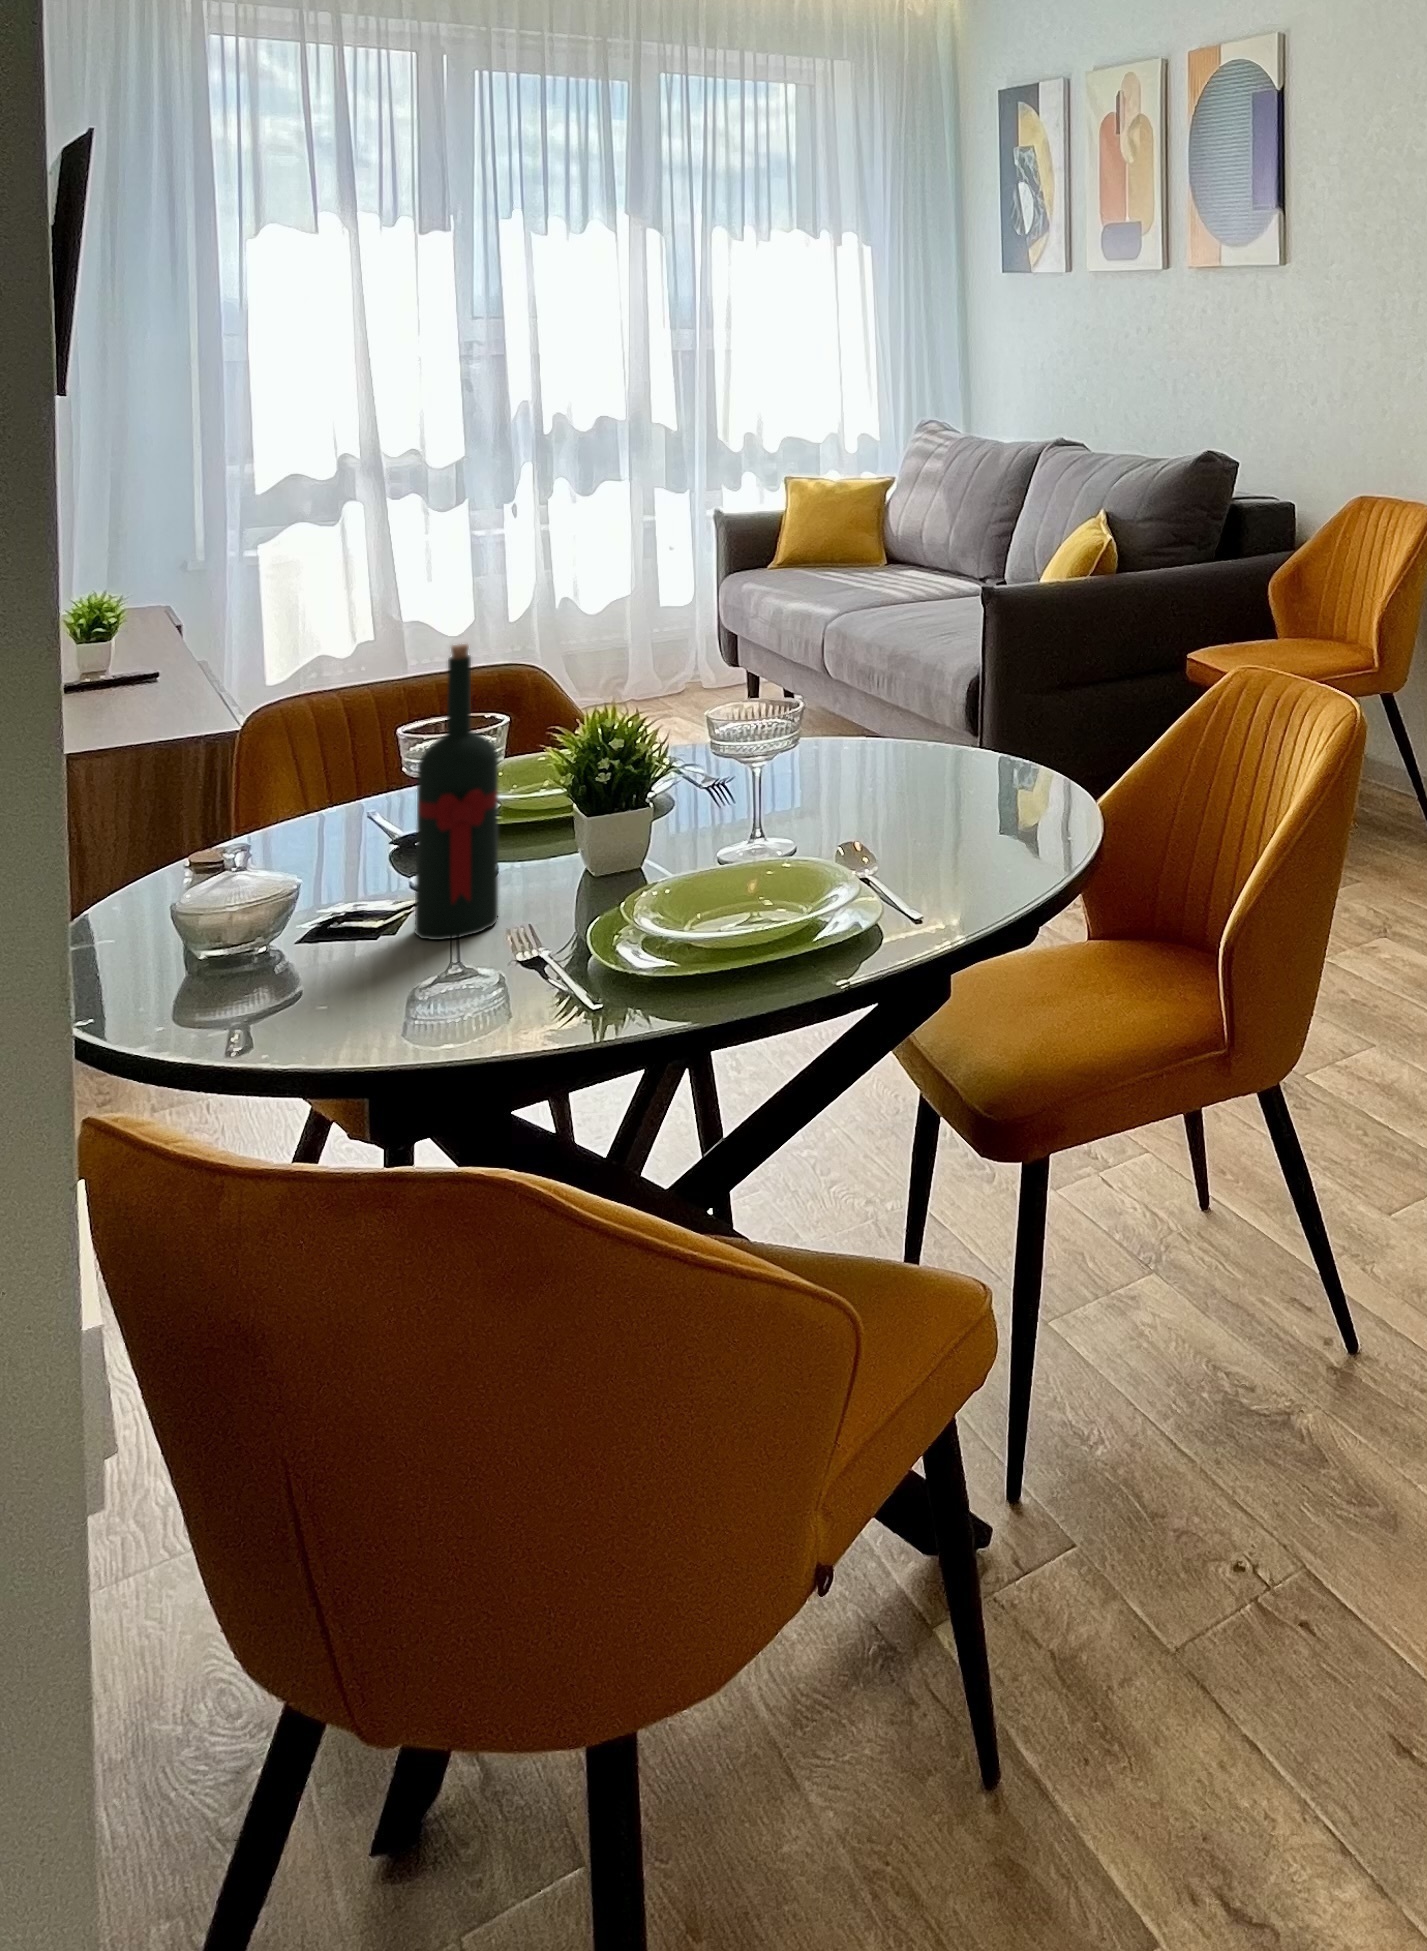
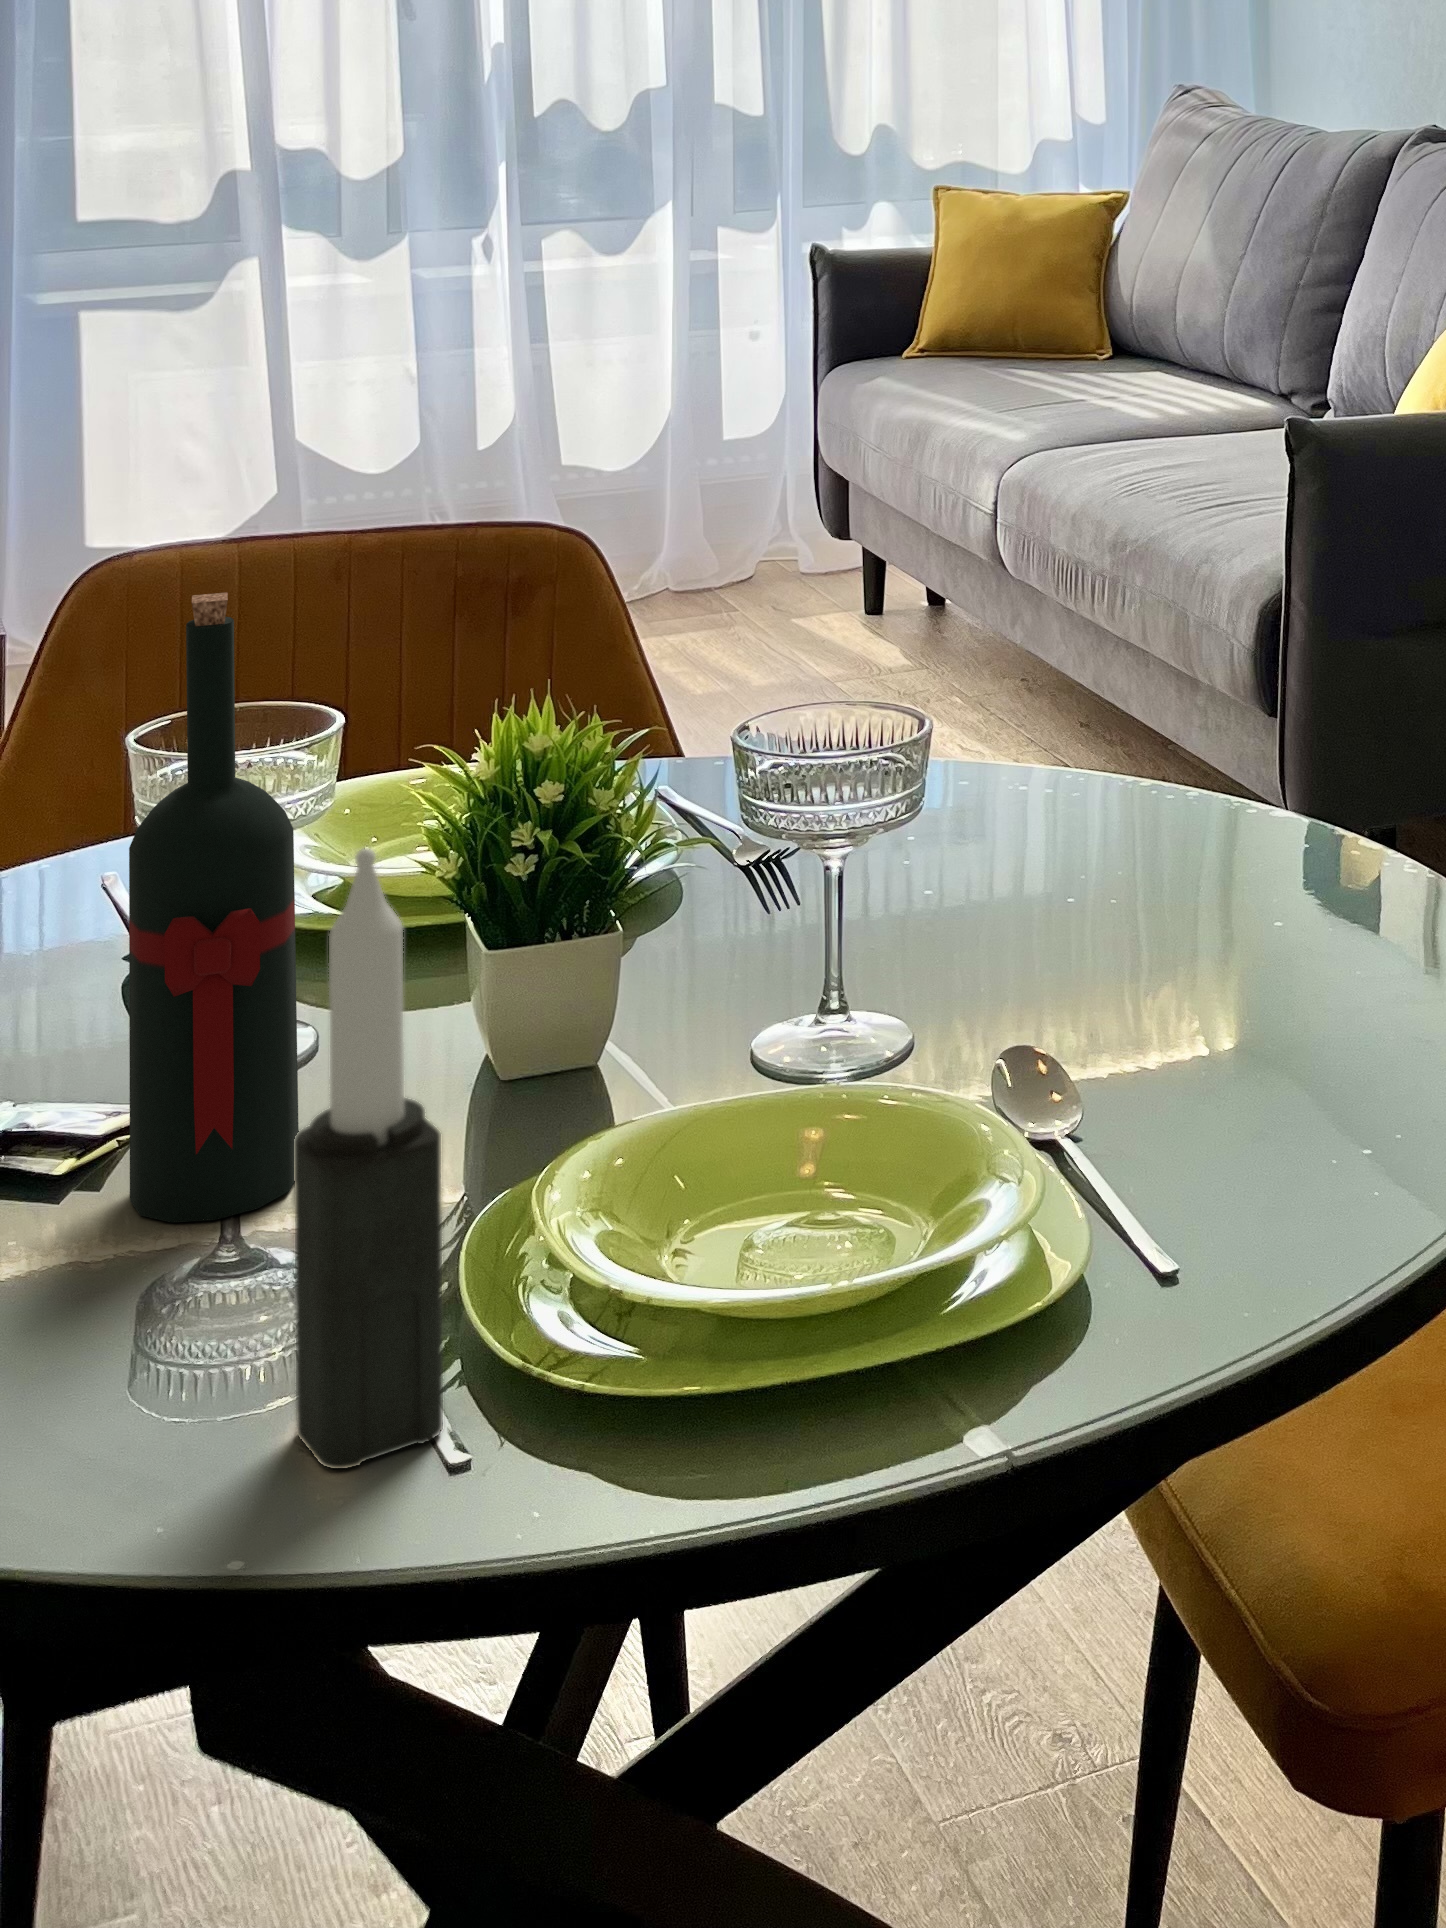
candle: none [515,741,586,1020] -> present [294,848,443,1469]

